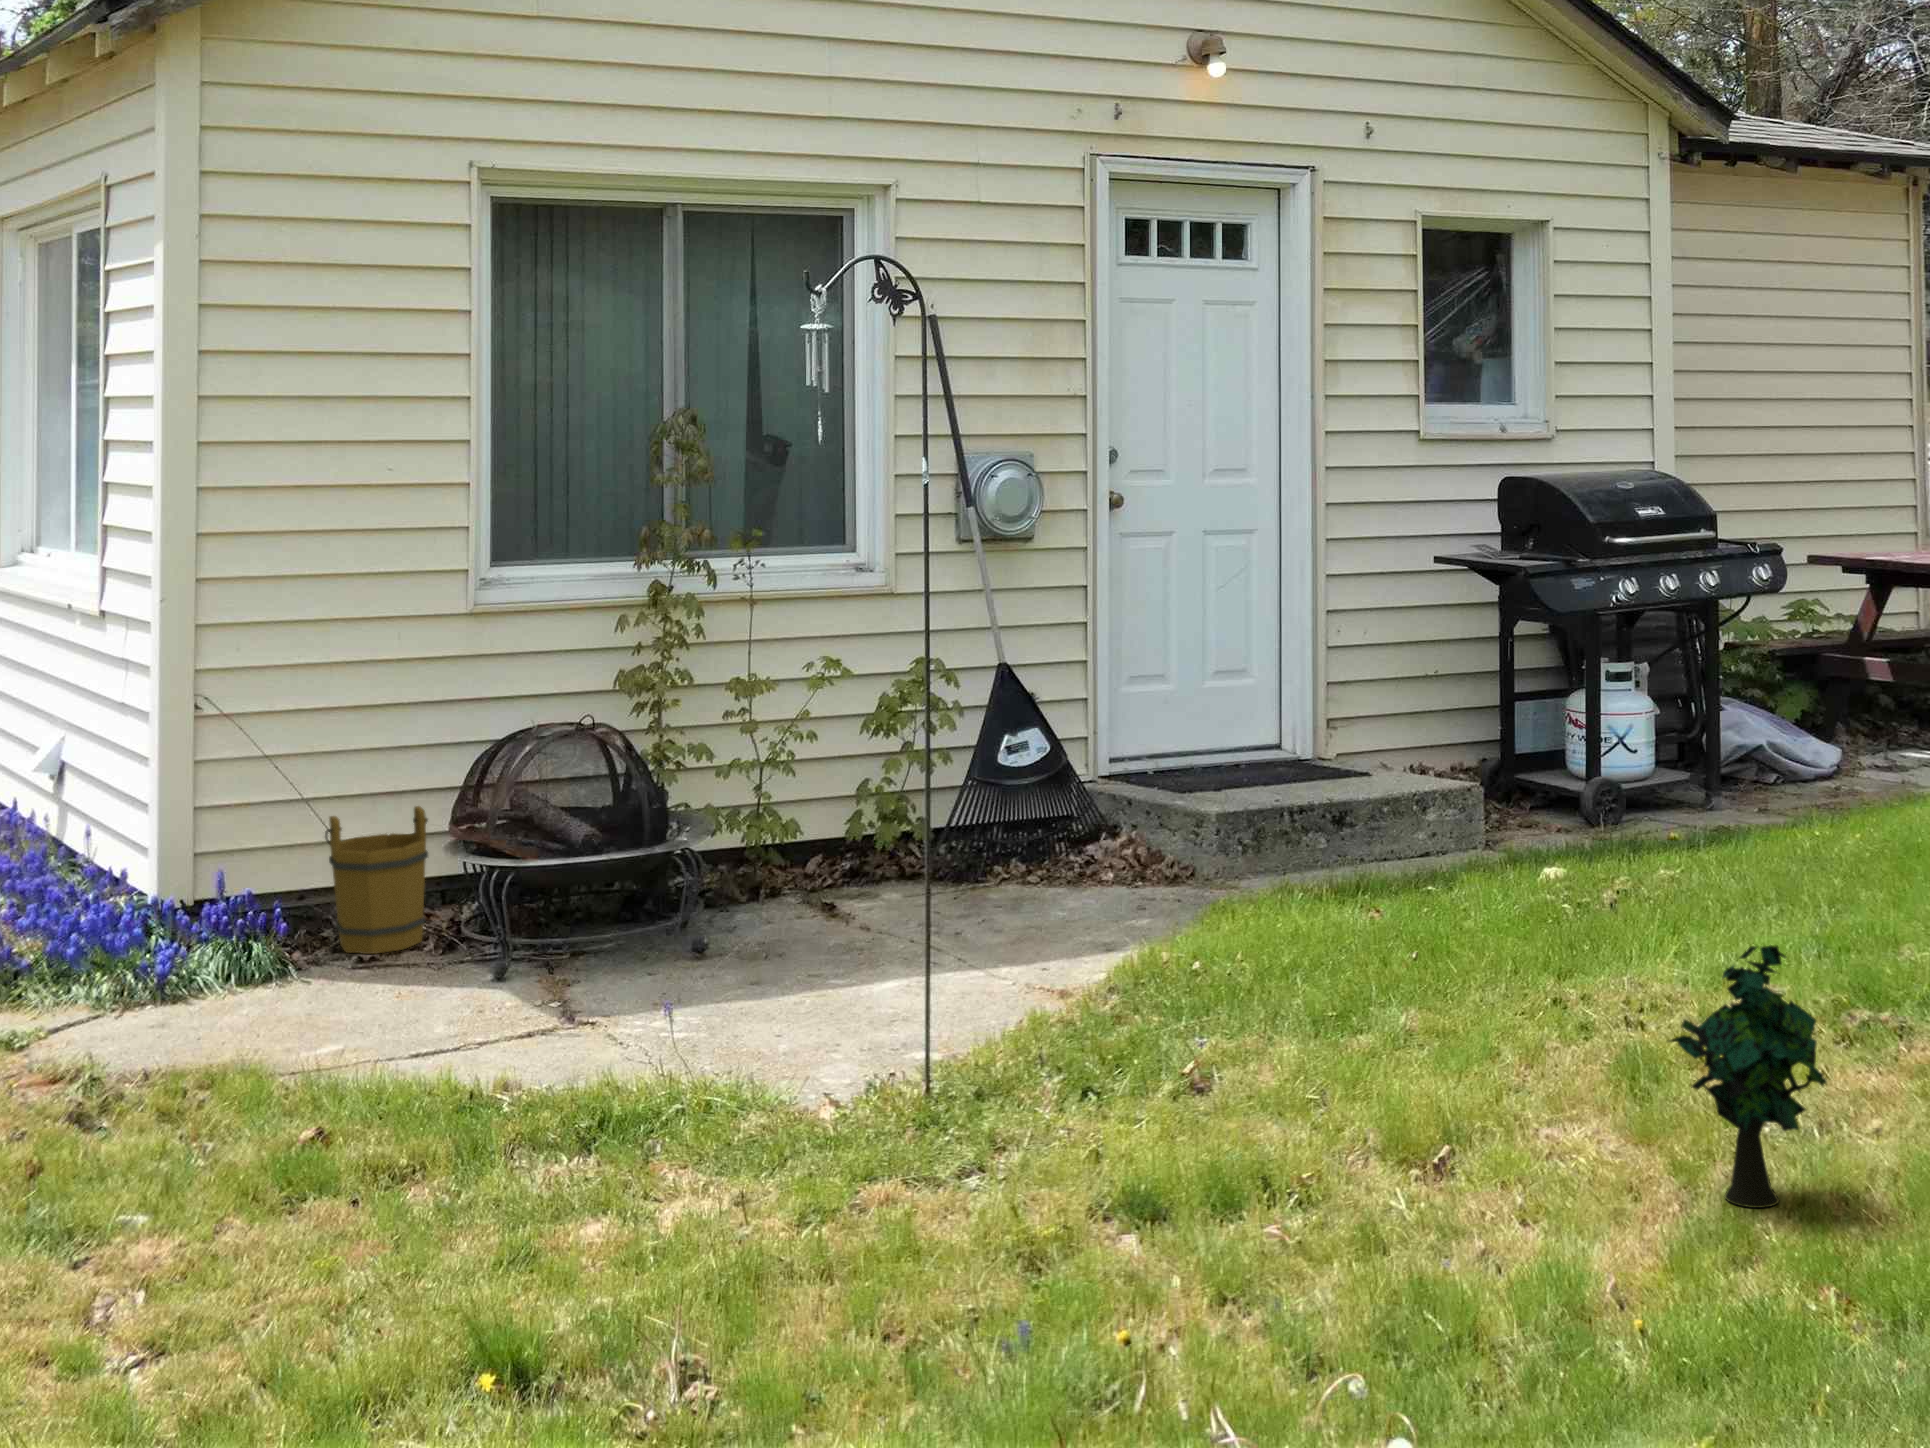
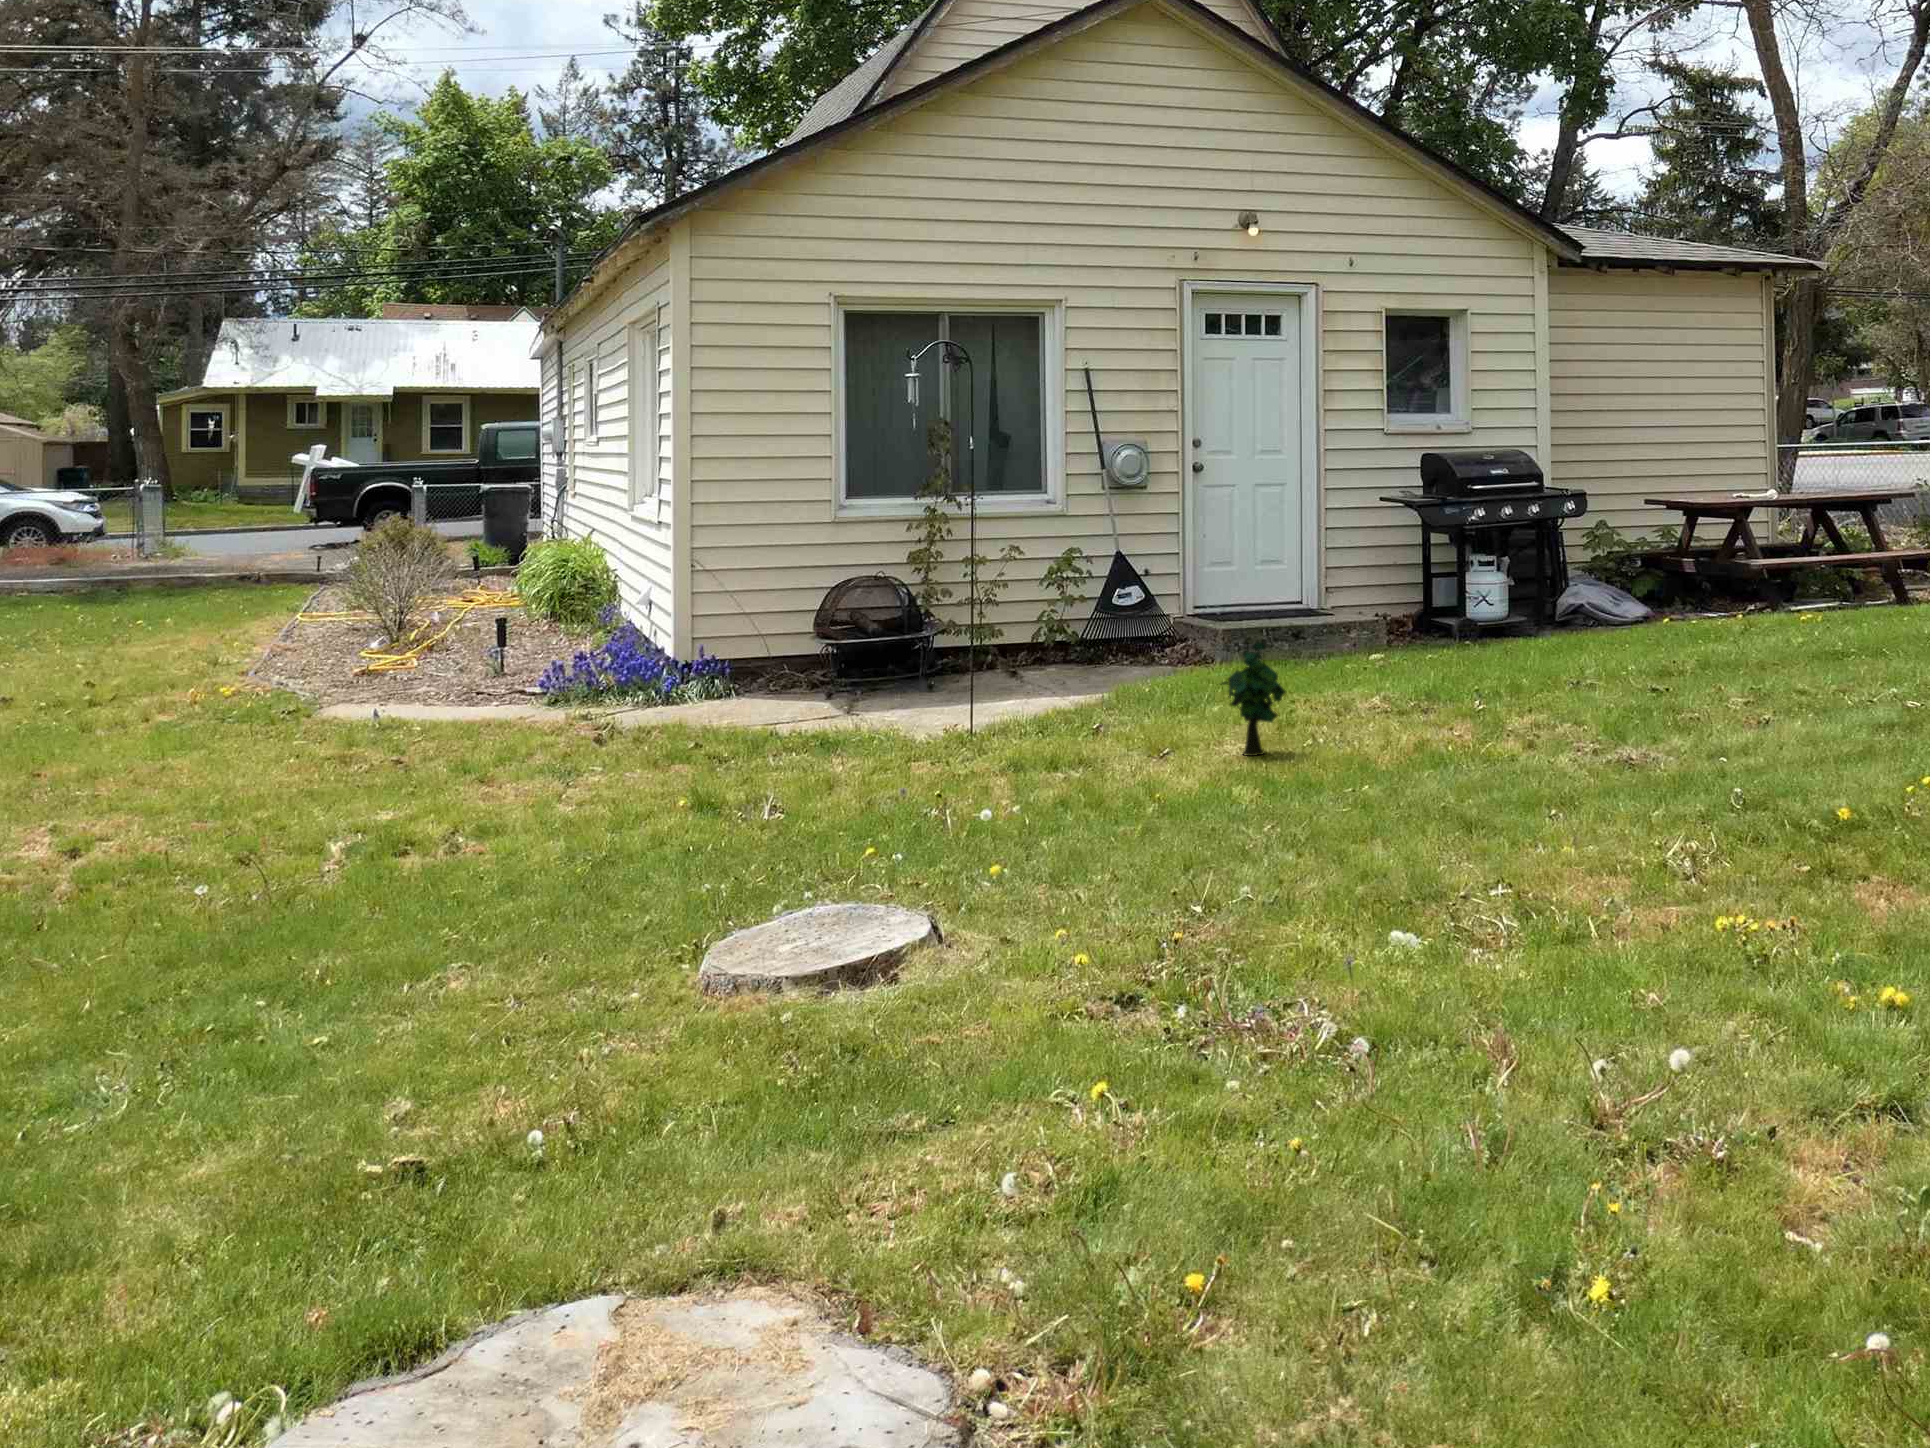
bucket: present [325,806,428,954] -> none [750,613,801,682]

